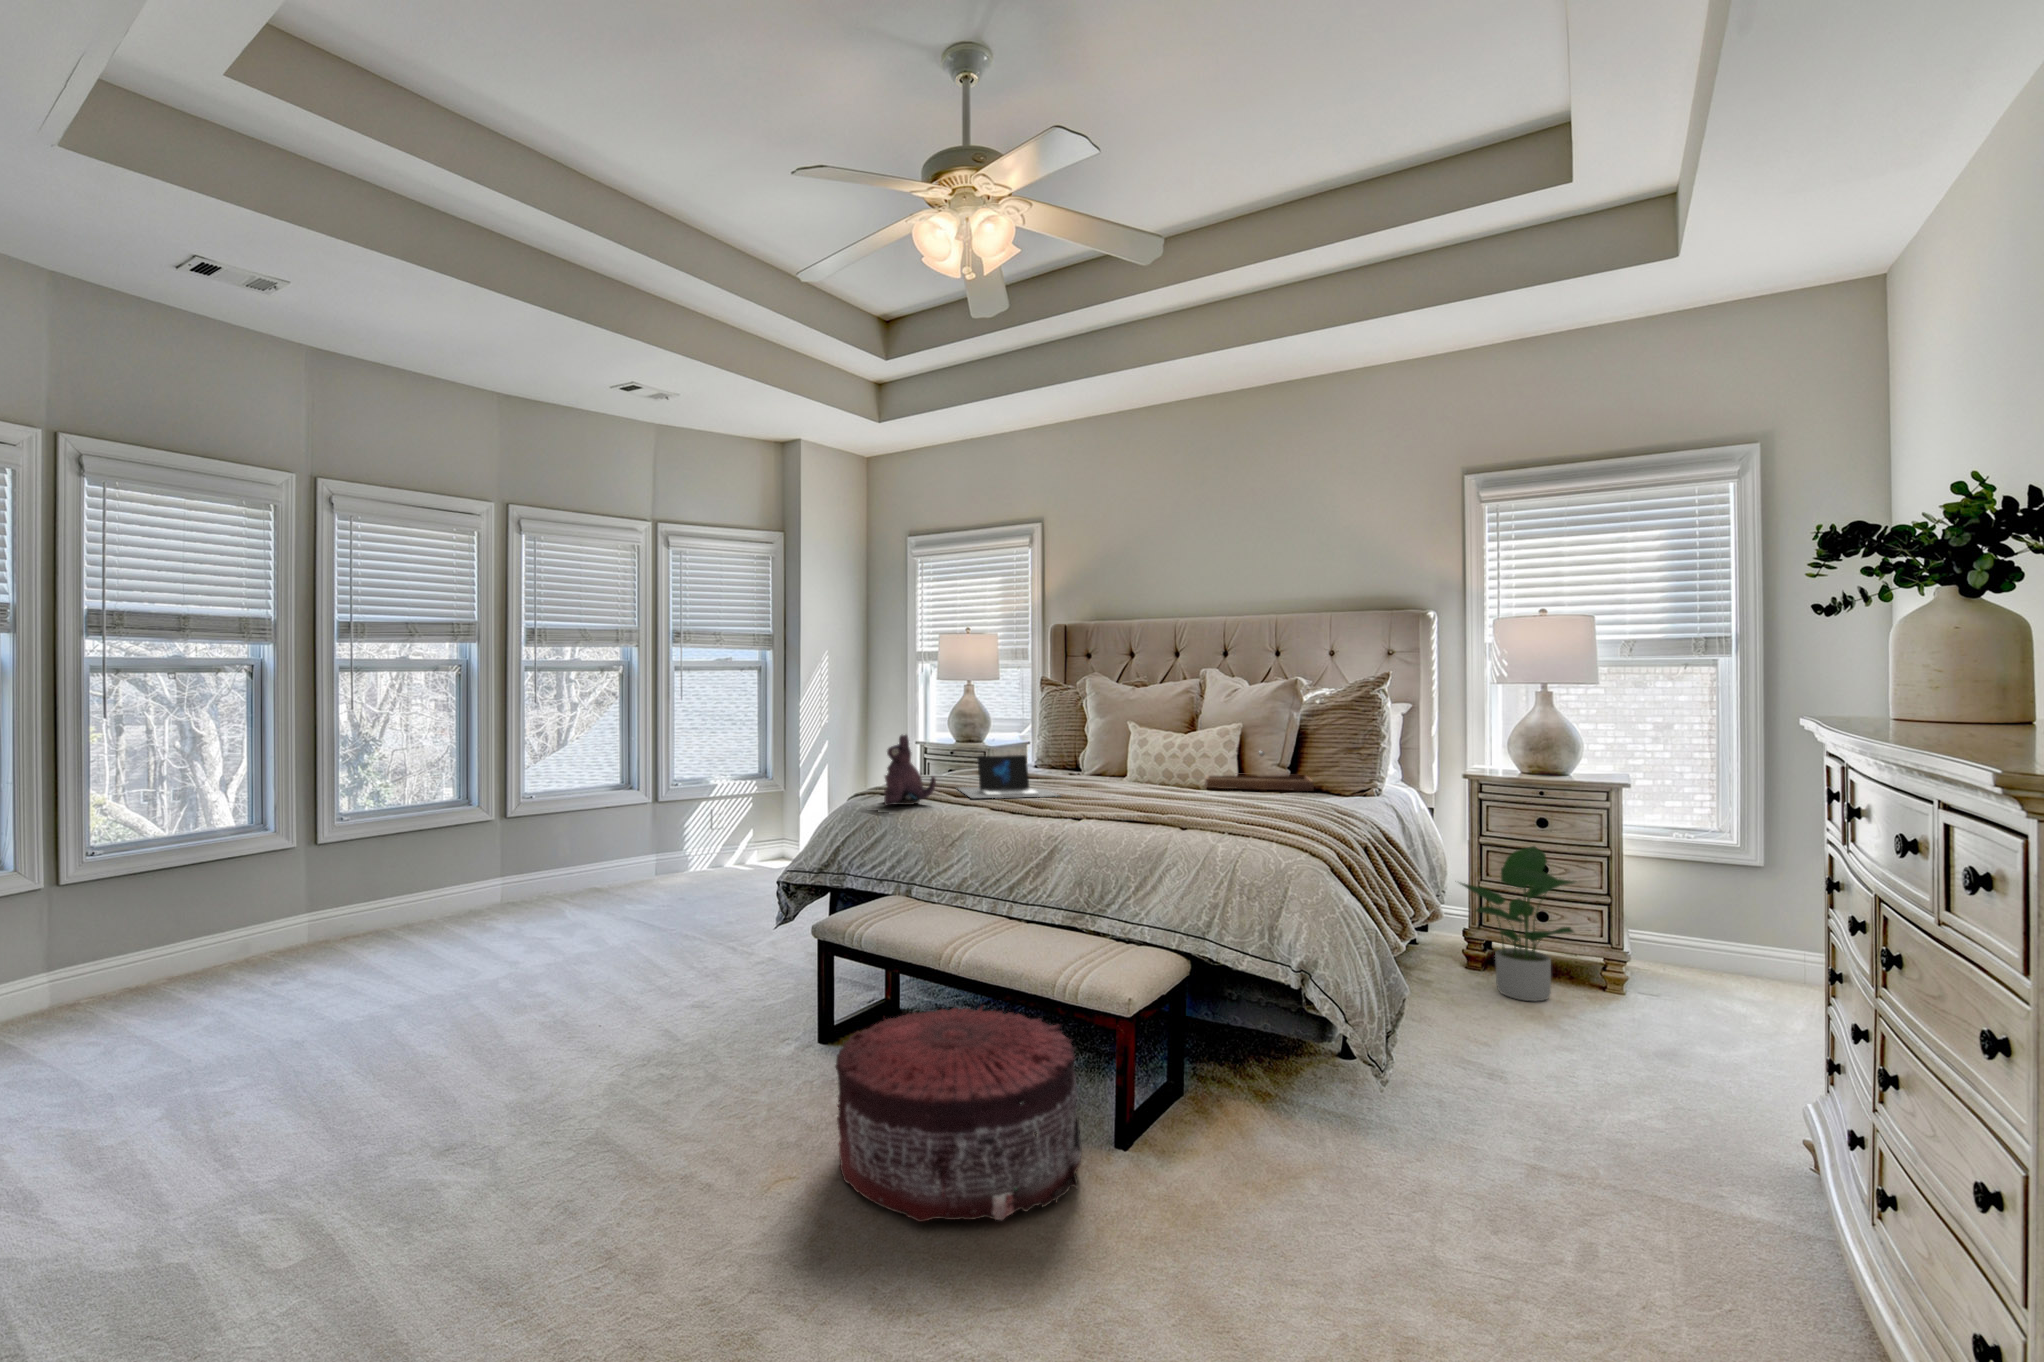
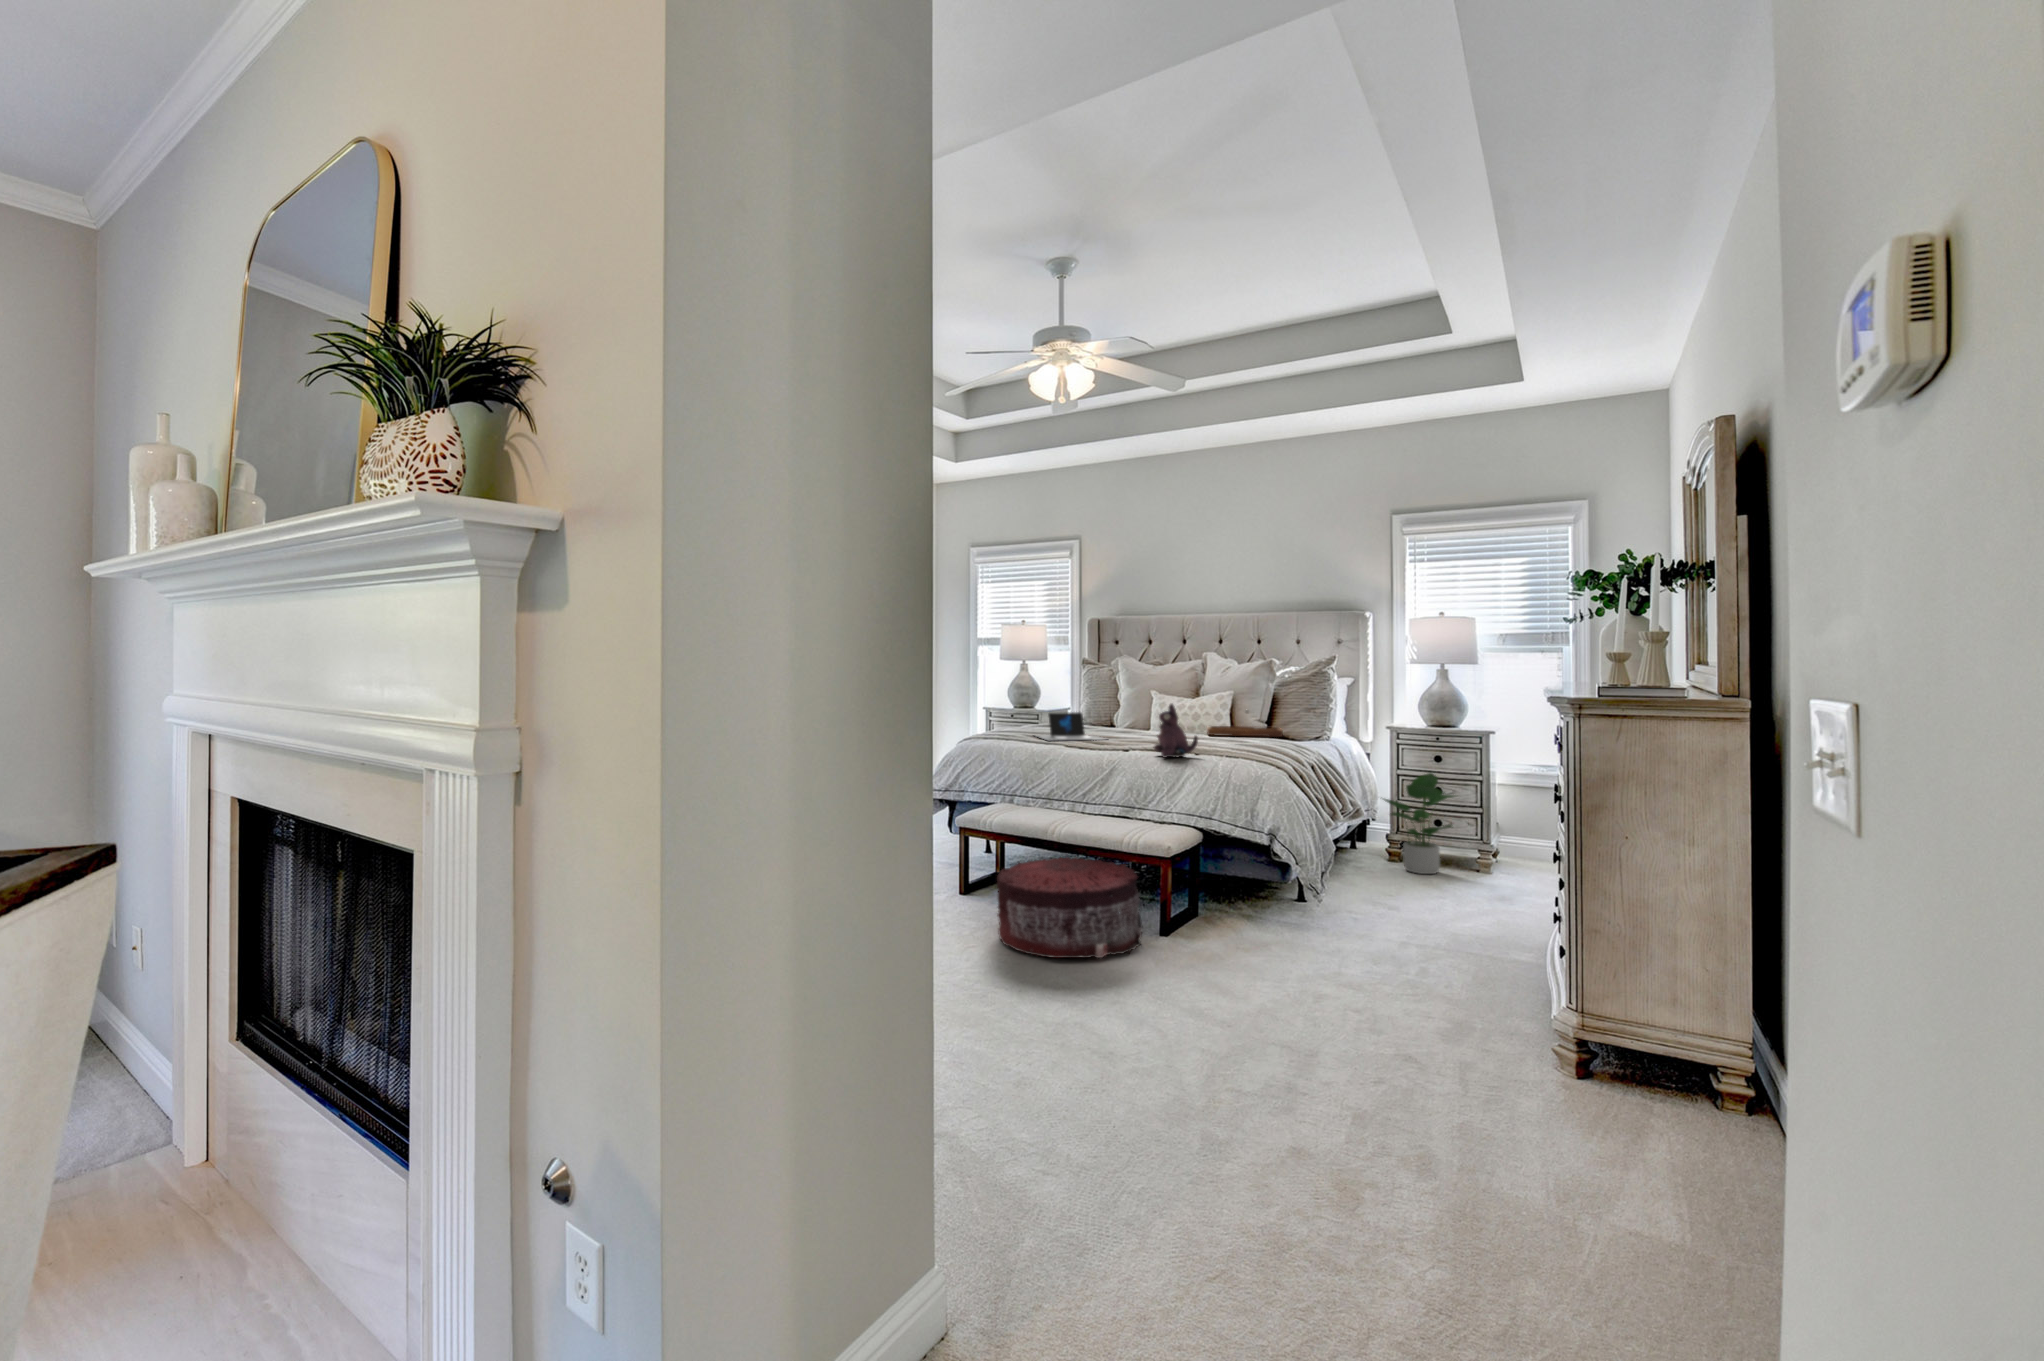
plush toy: present [884,735,936,806] -> present [1154,704,1198,758]

